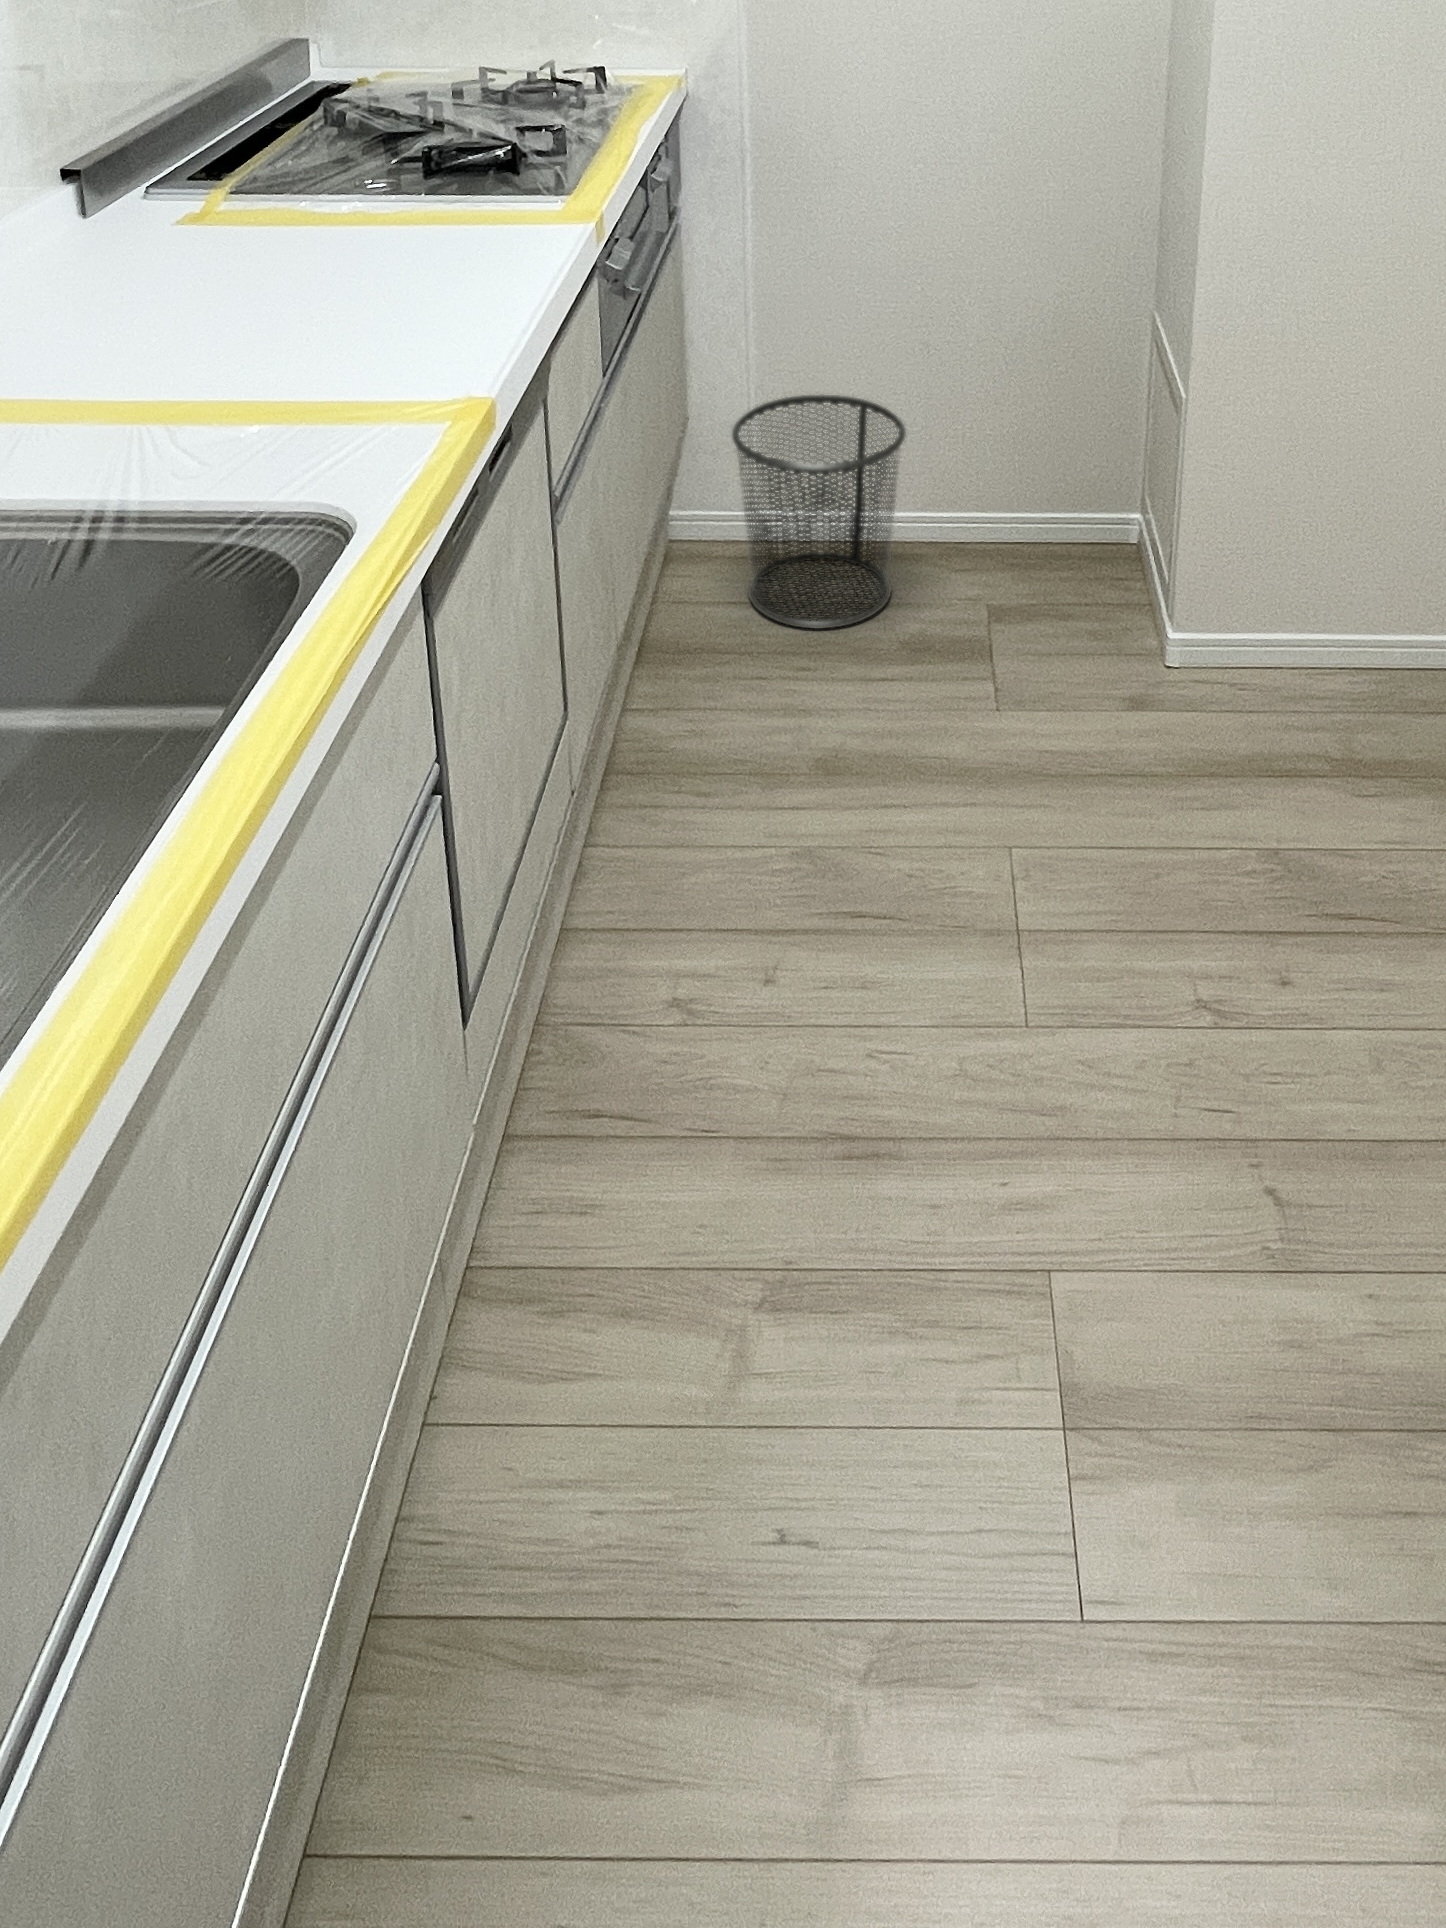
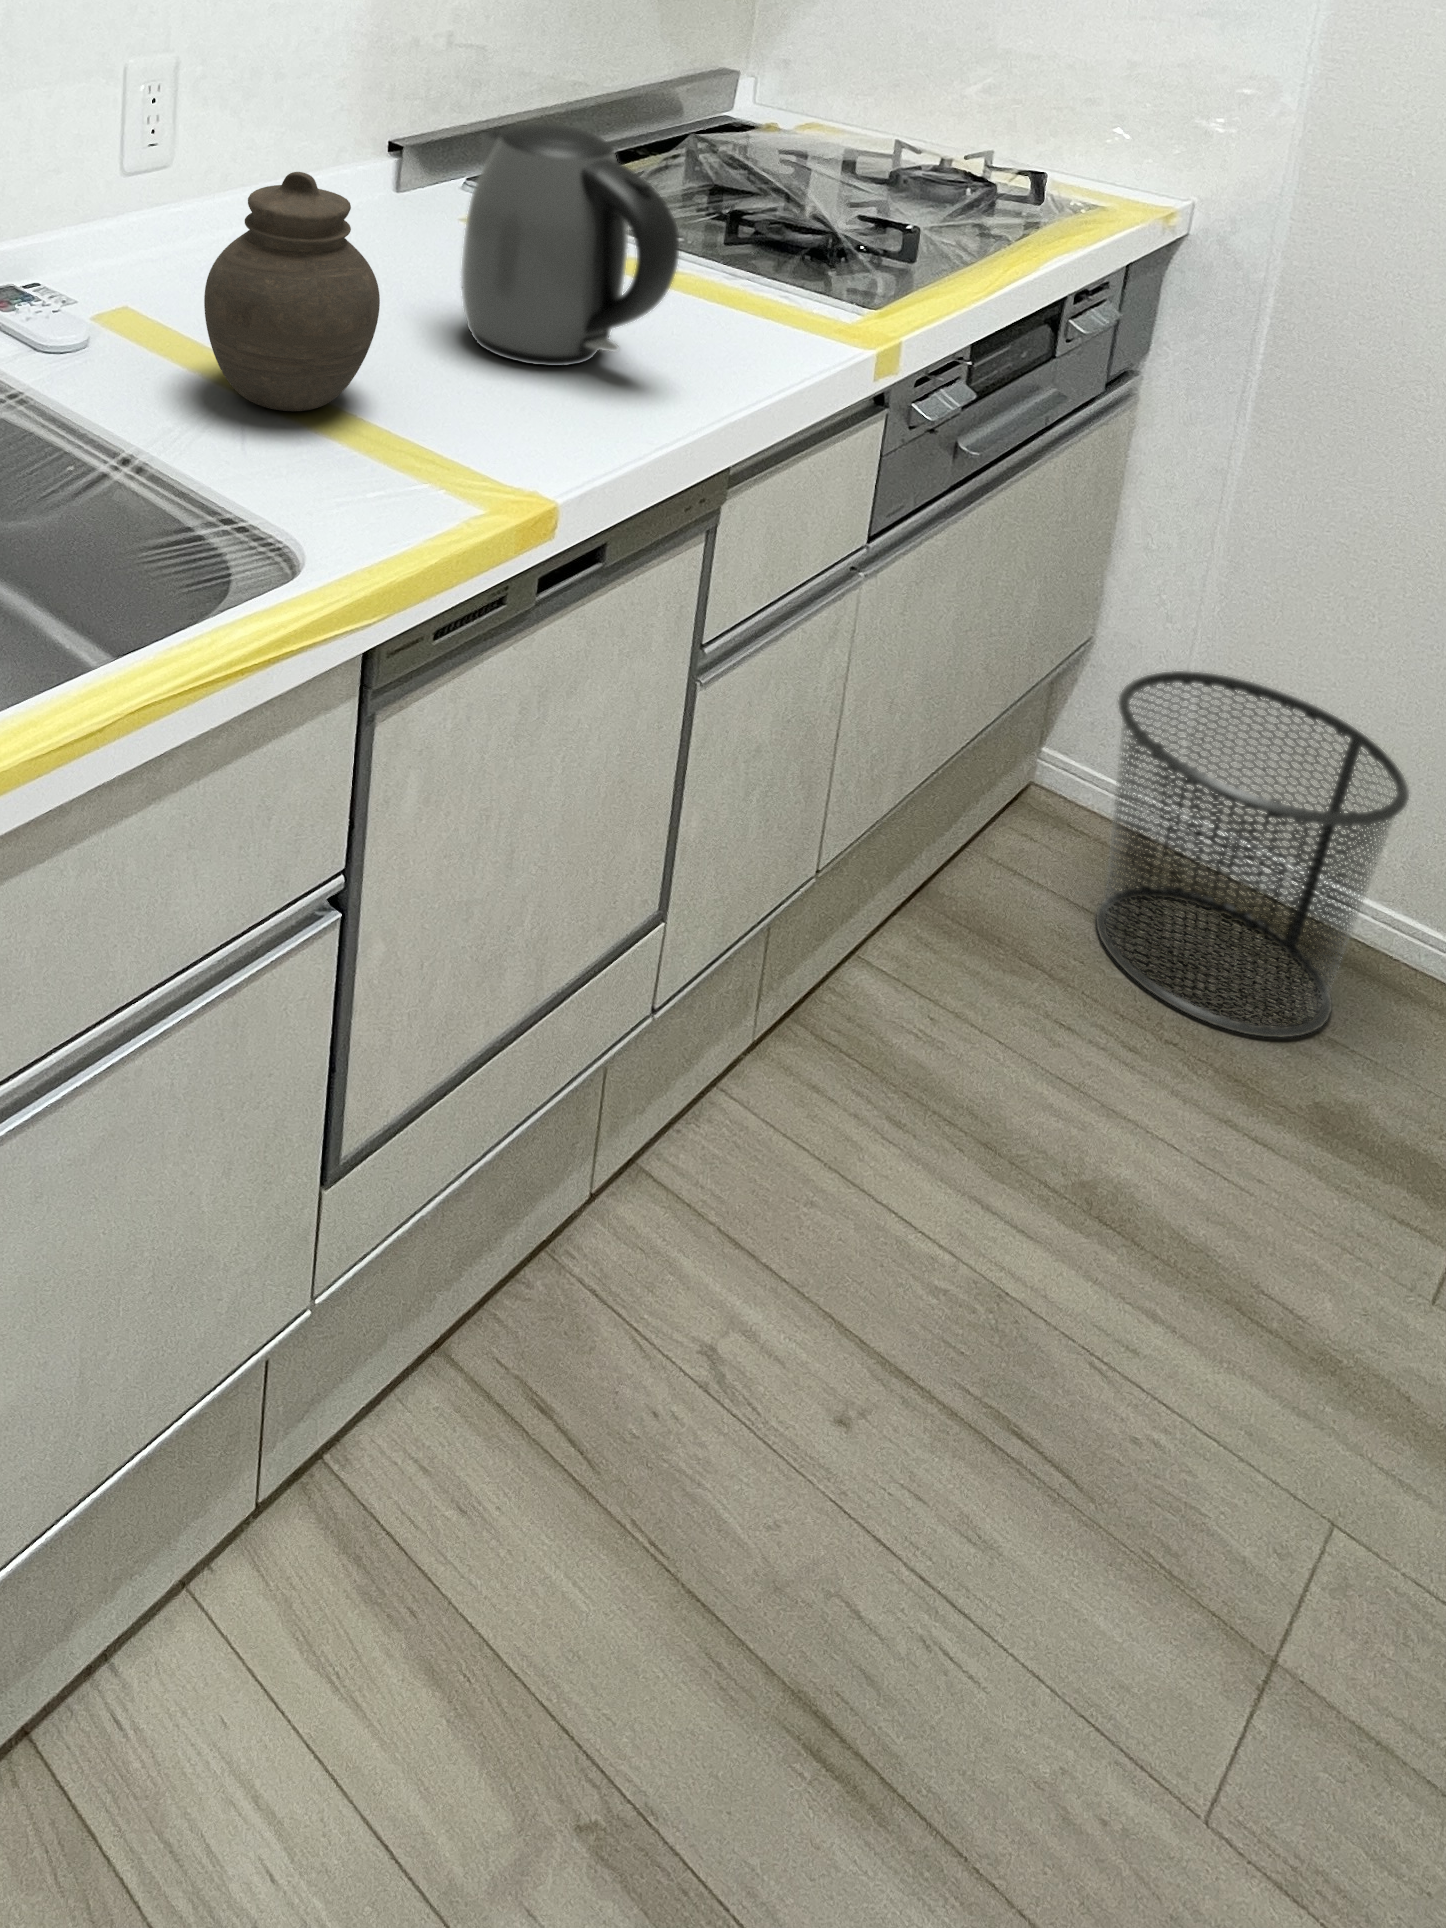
kettle: none [250,95,474,316] -> present [461,124,680,366]
jar: none [77,189,265,427] -> present [204,172,380,411]

